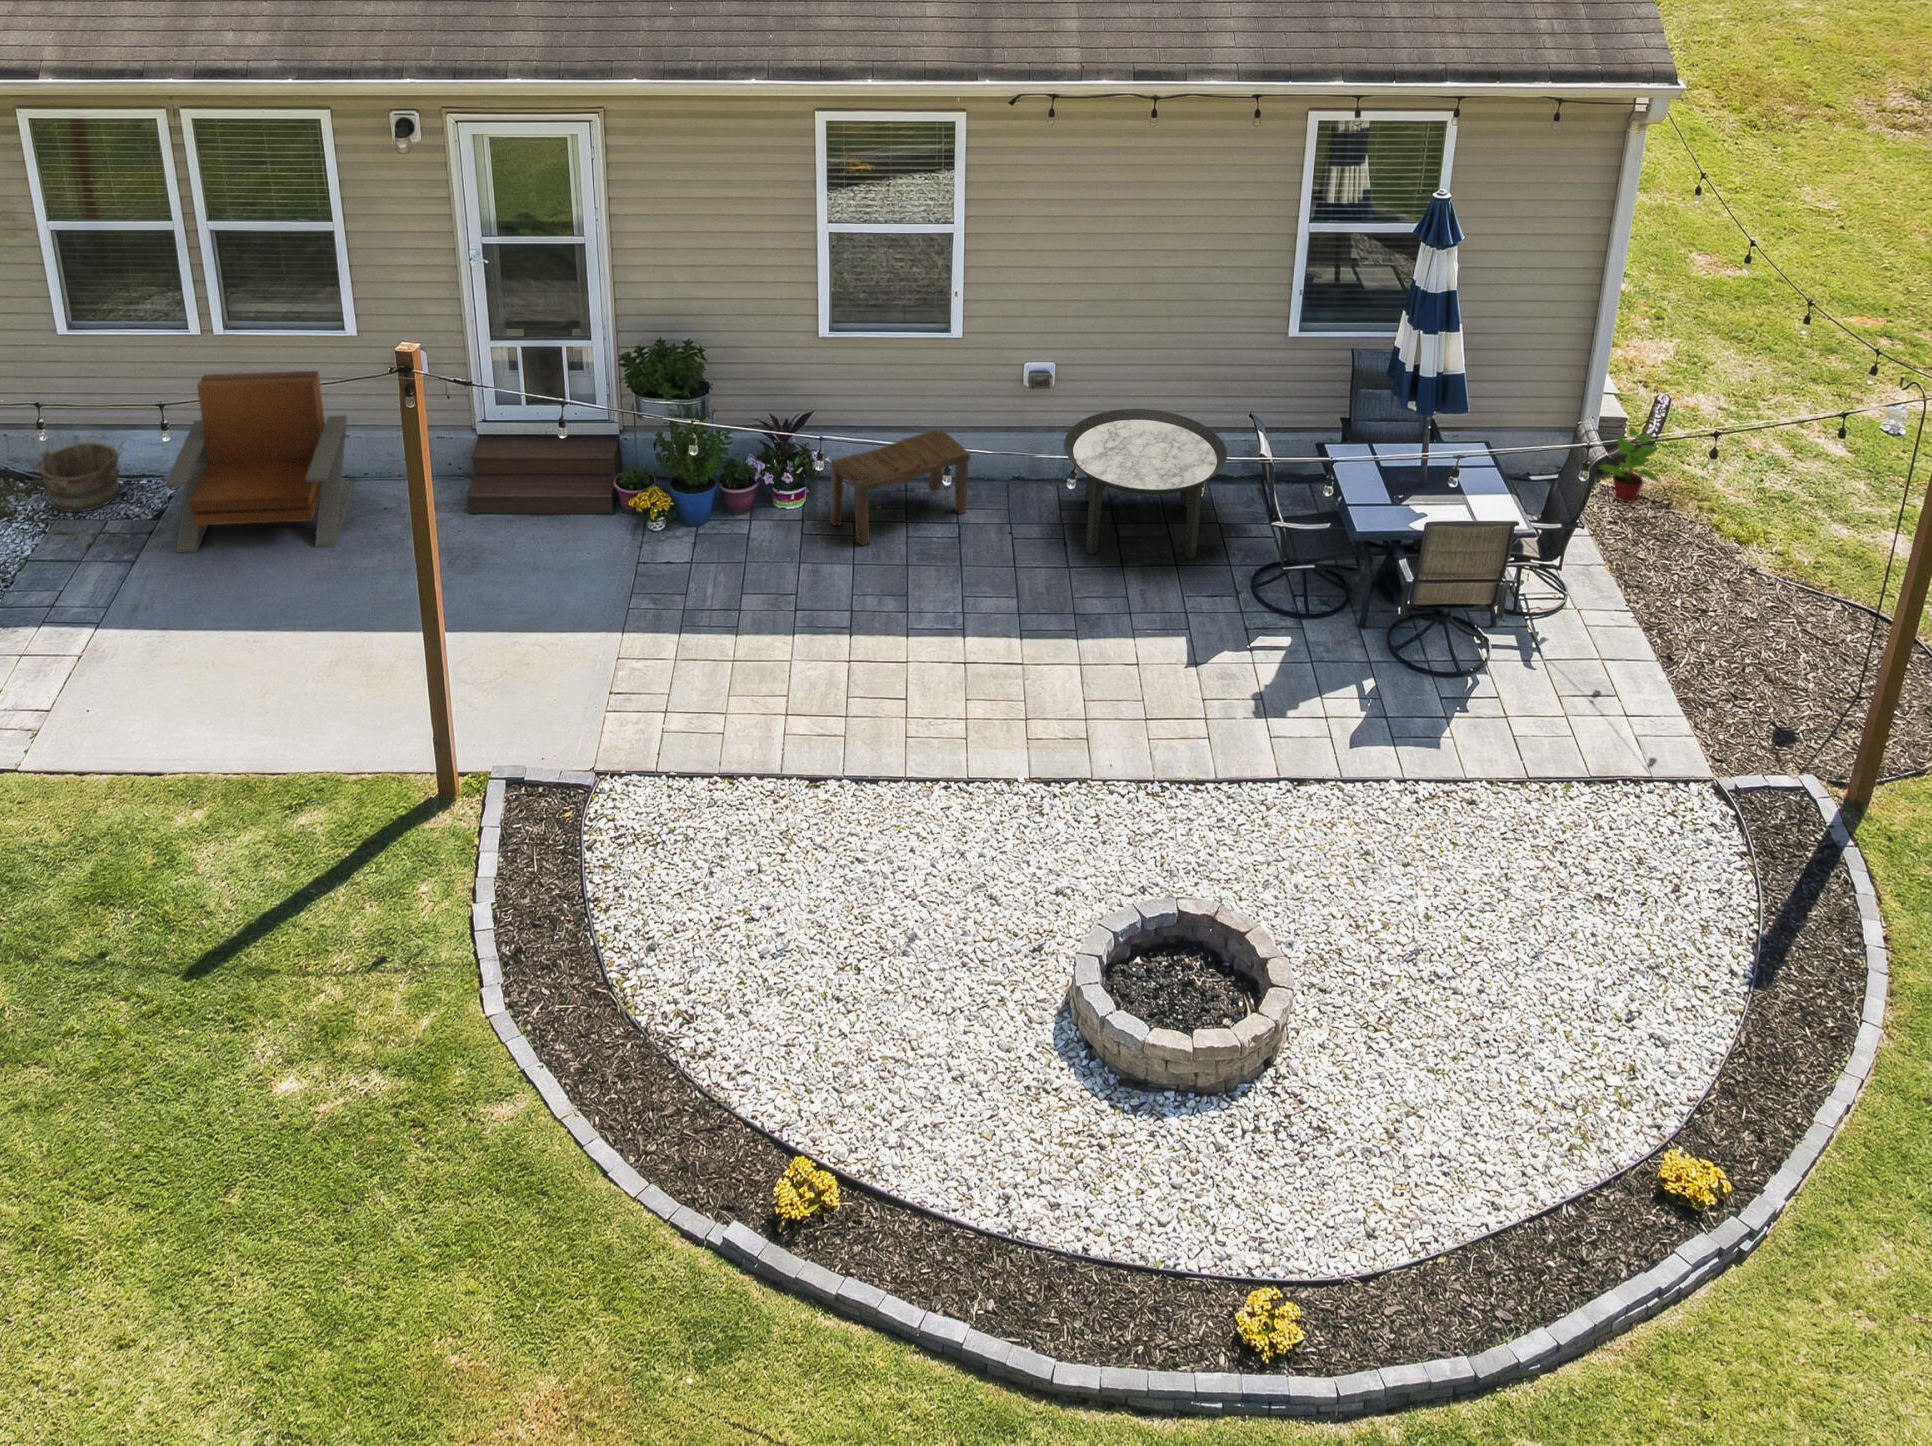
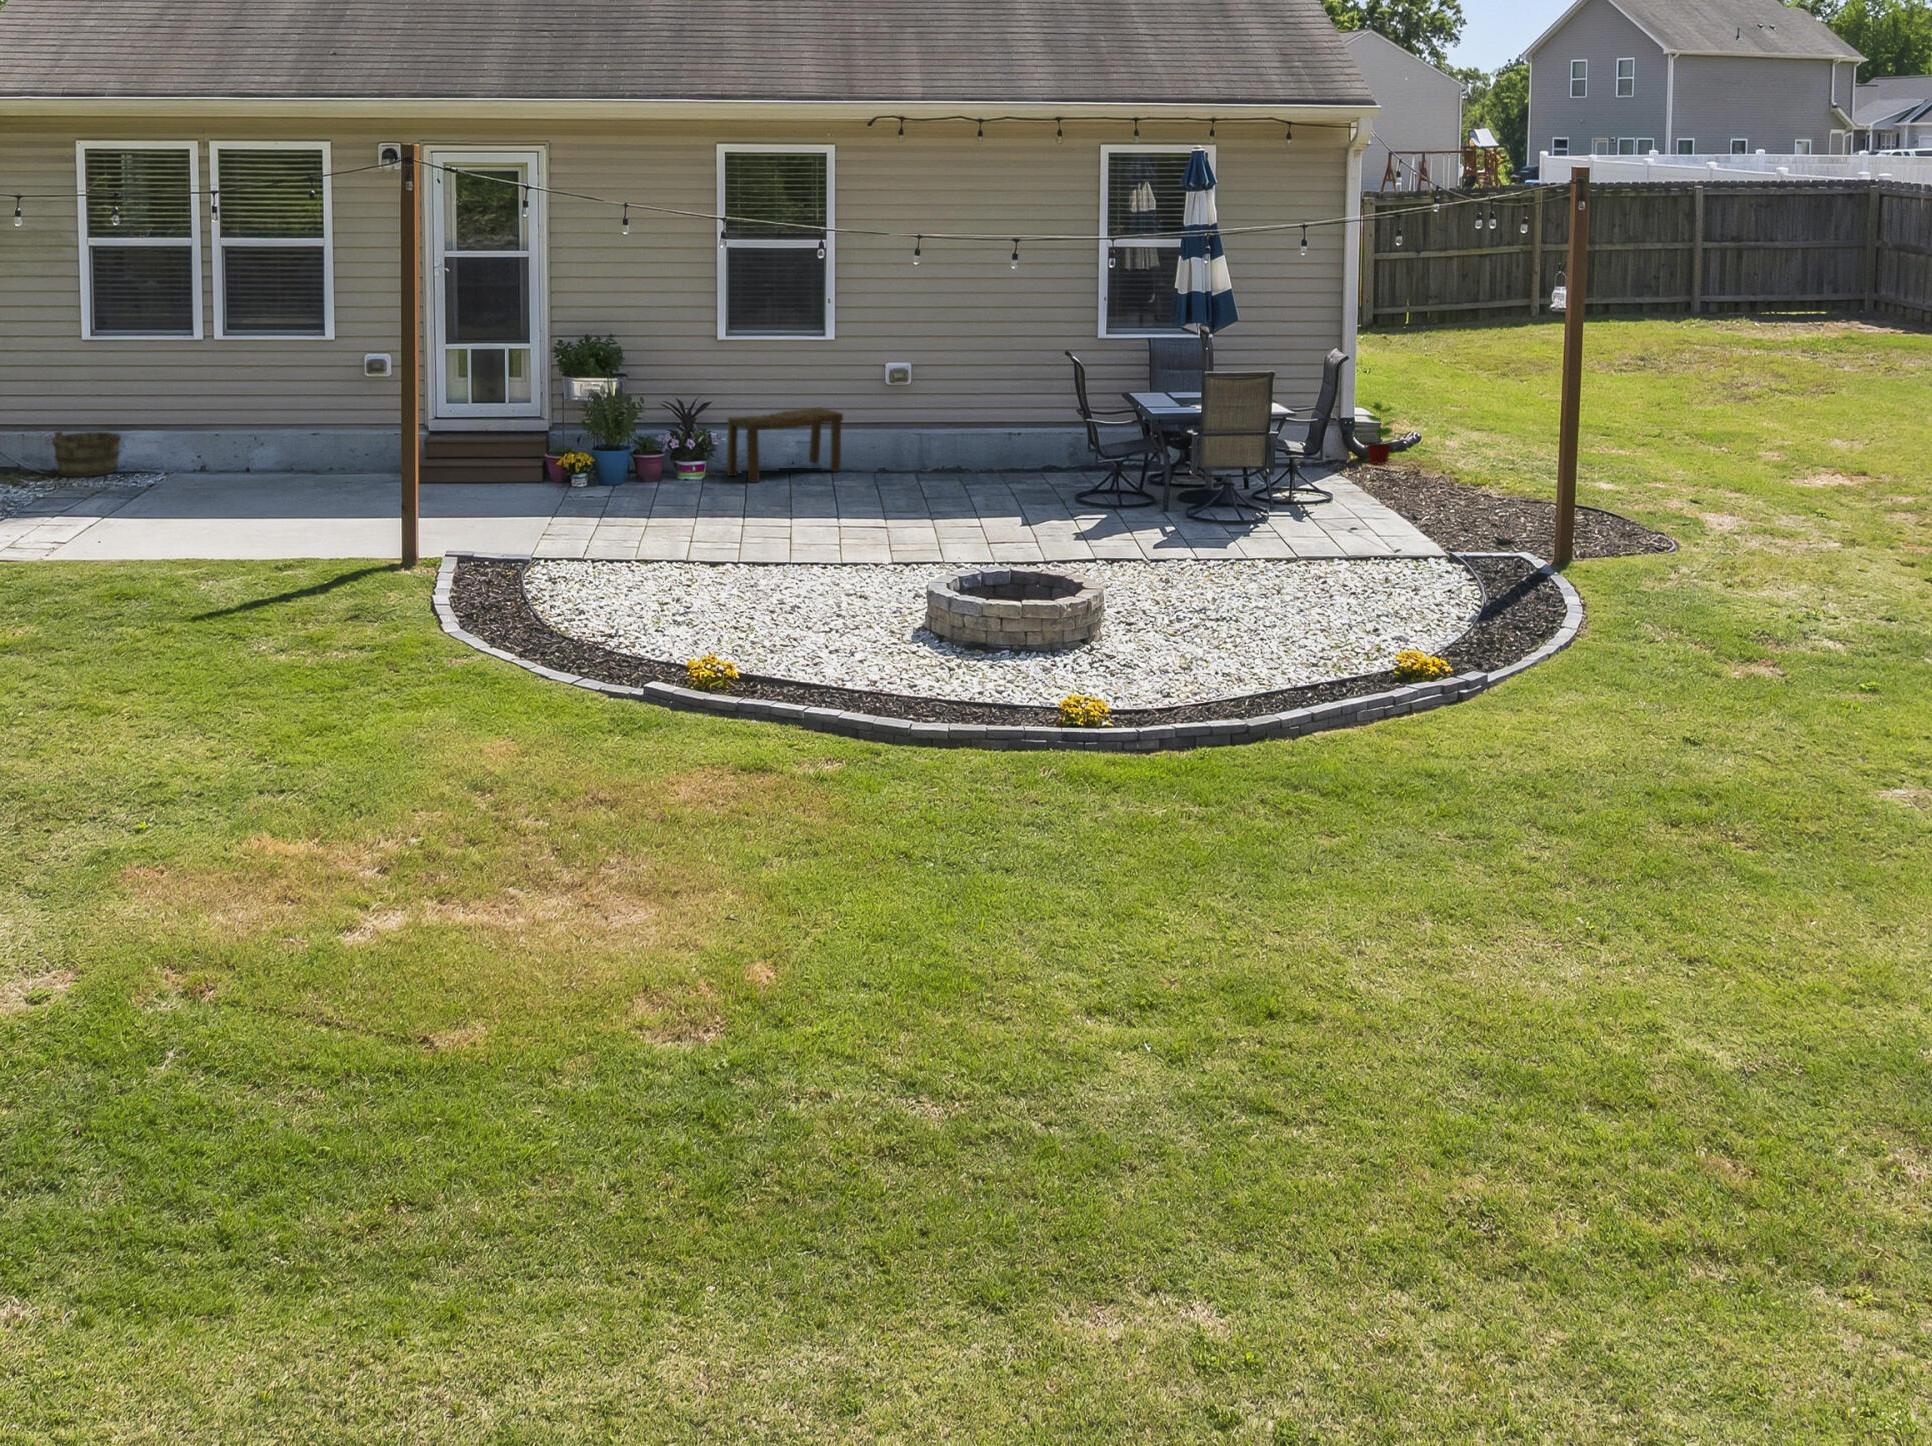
lounge chair: present [165,371,355,553] -> none [165,357,323,489]
round table: present [1064,409,1227,560] -> none [919,390,1051,485]

